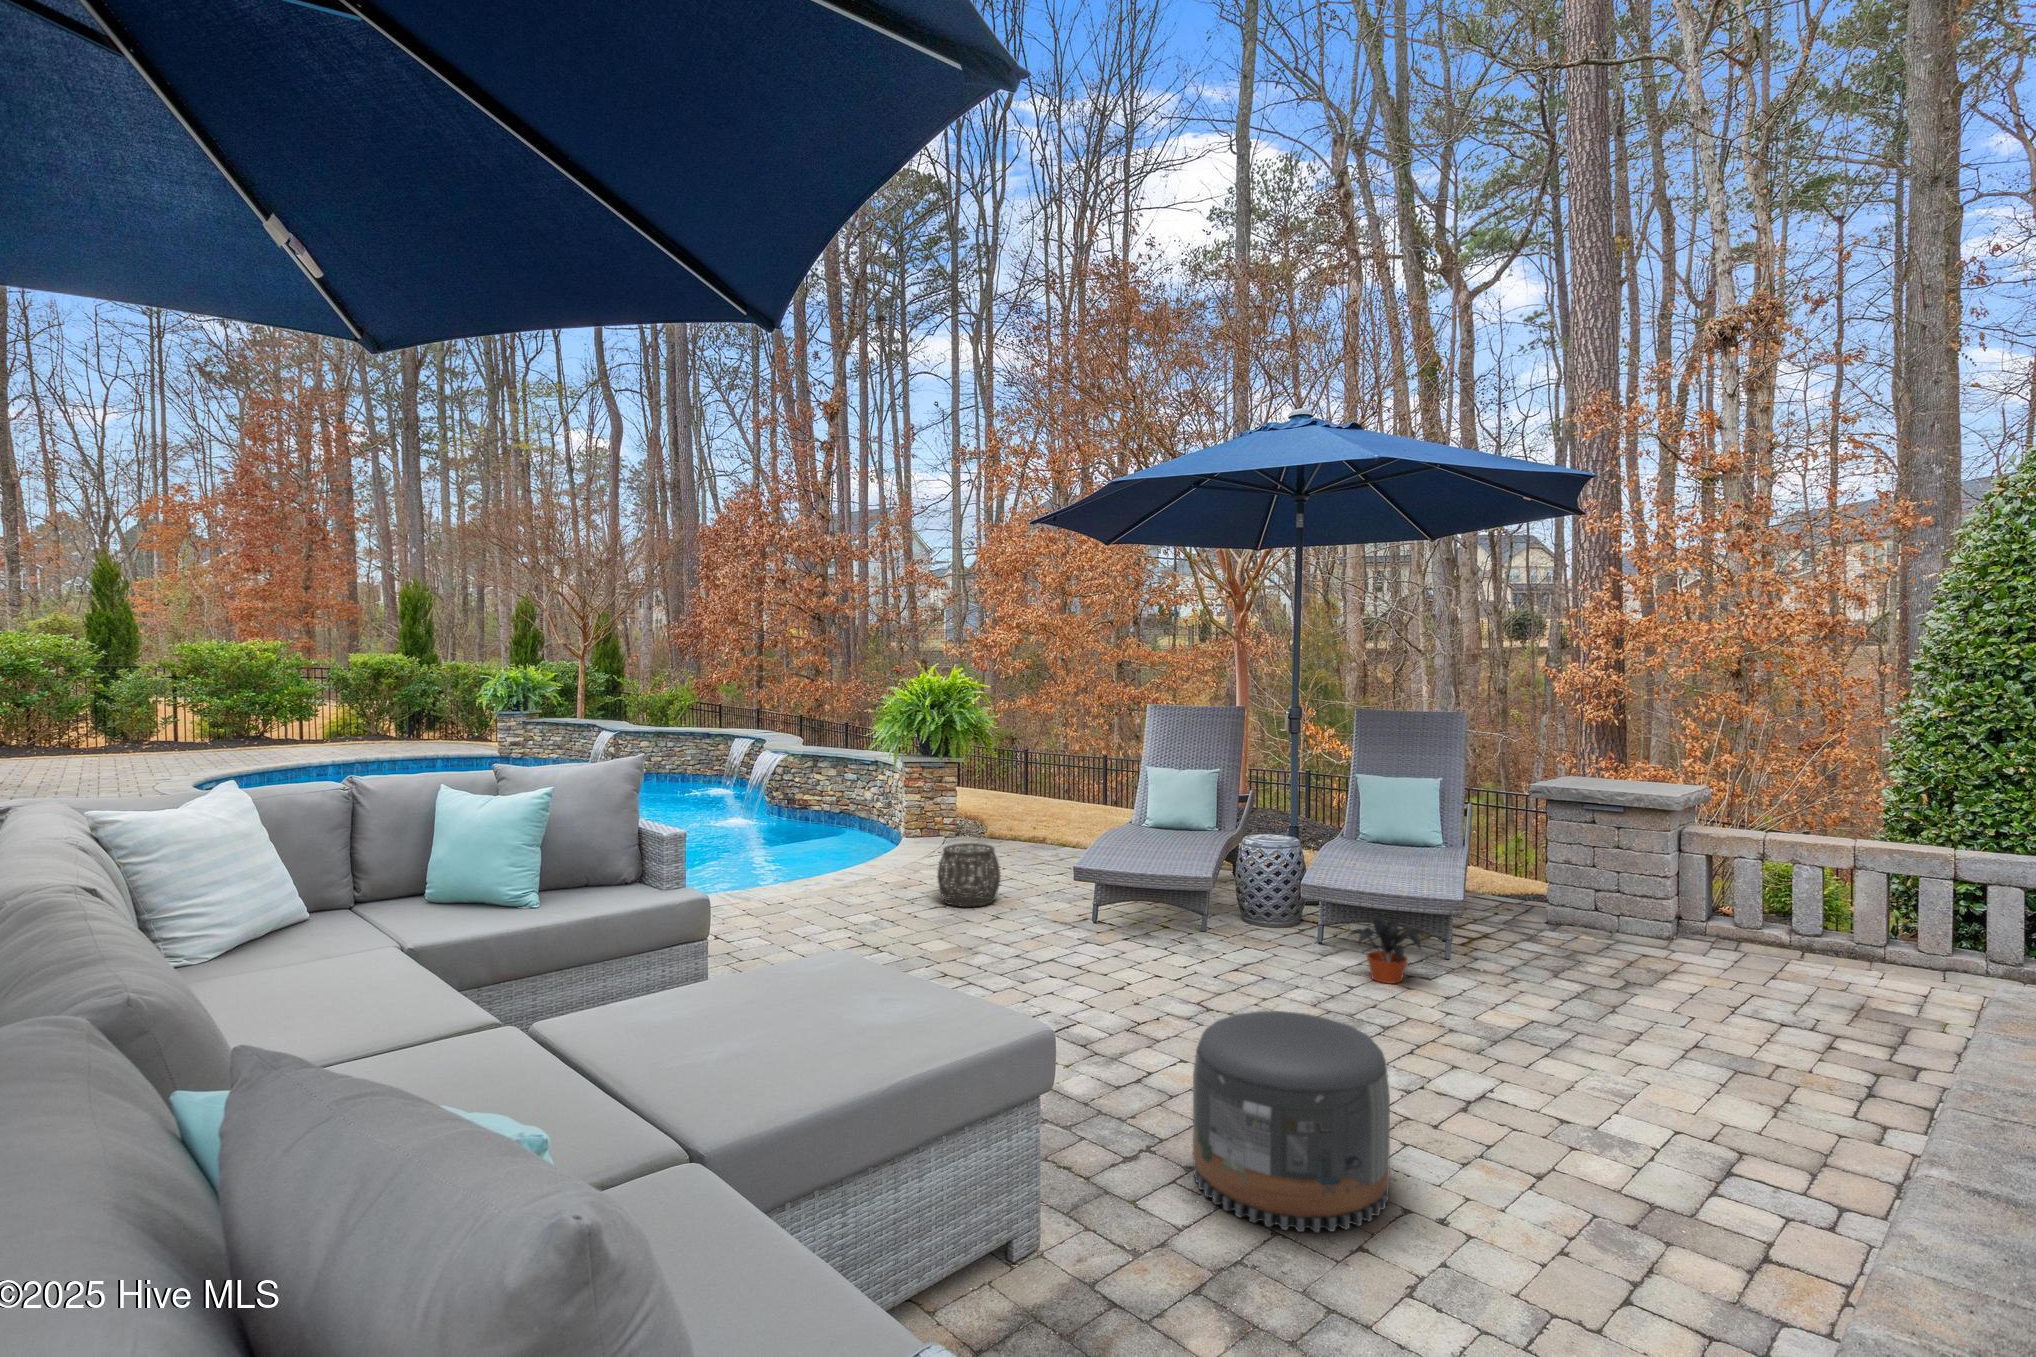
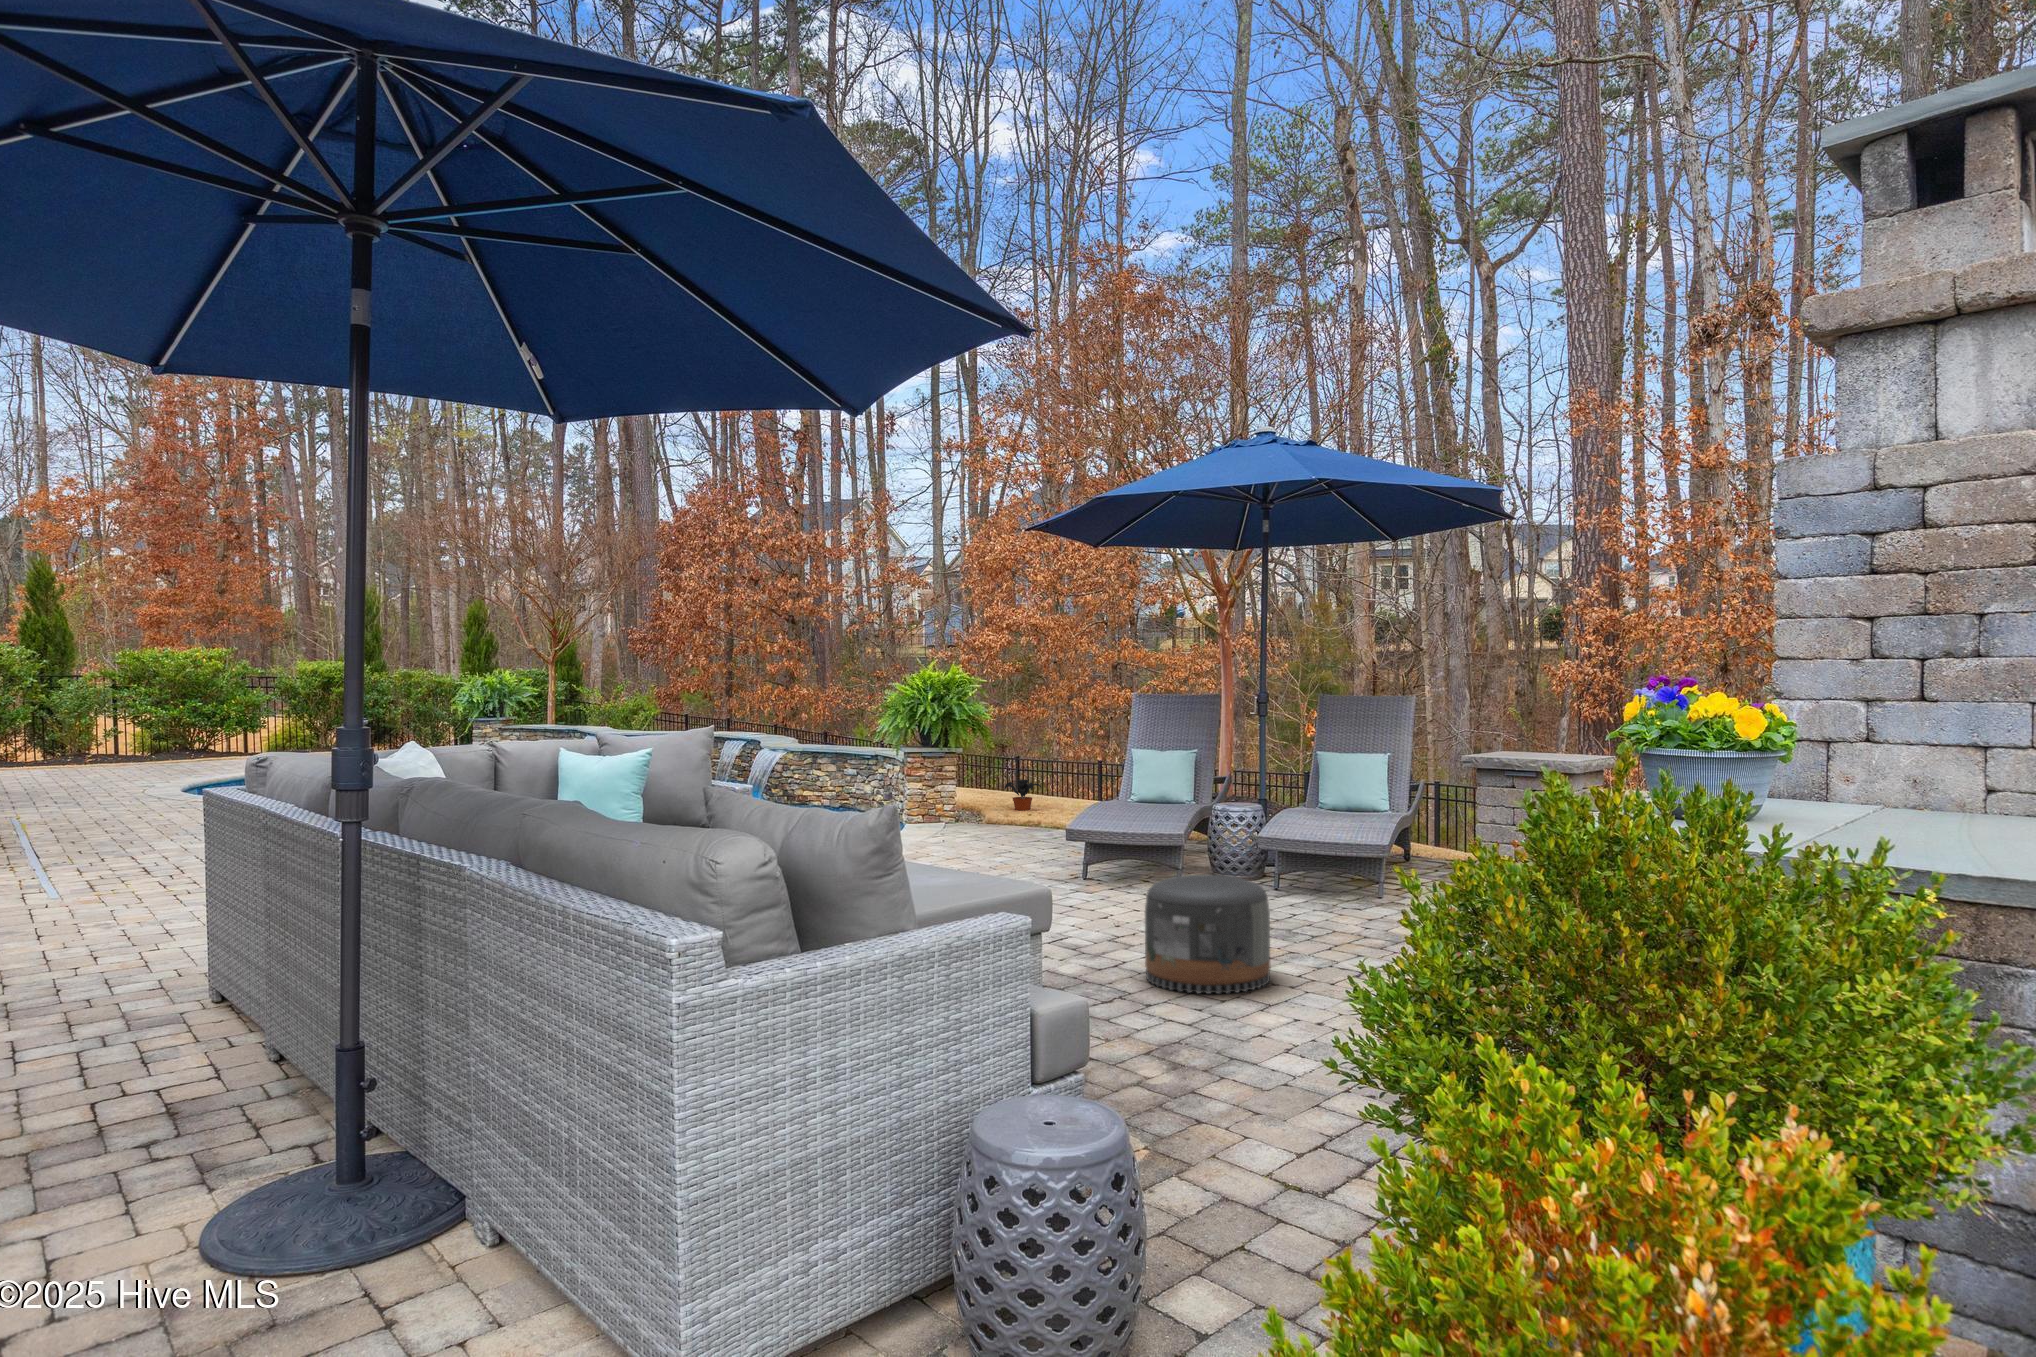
woven basket: present [938,843,1000,907] -> none [949,812,1005,865]
potted plant: present [1350,916,1423,983] -> present [1004,779,1041,810]

